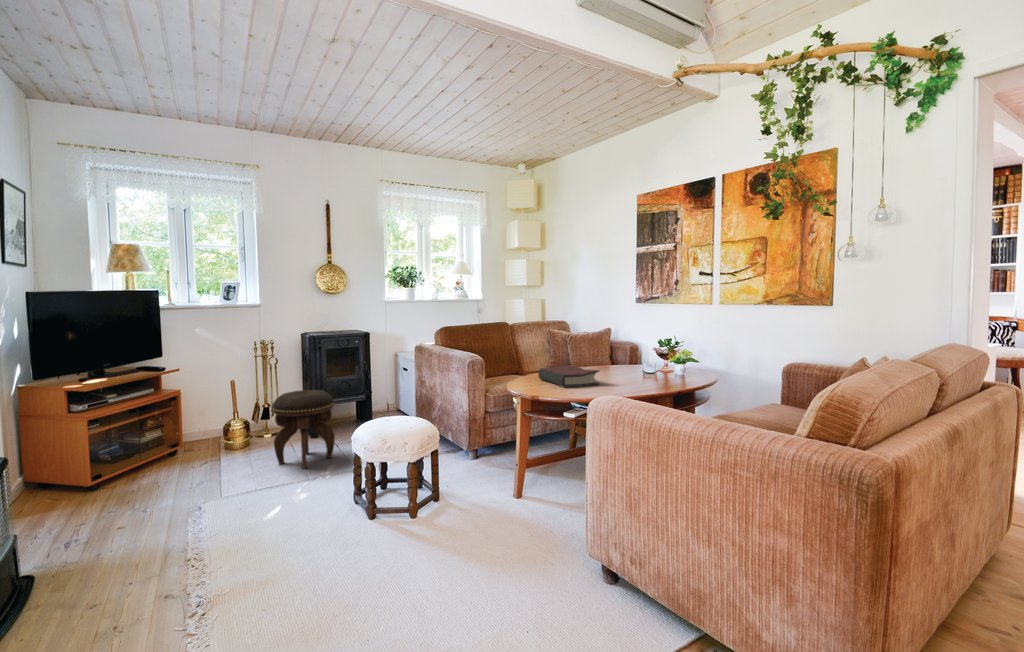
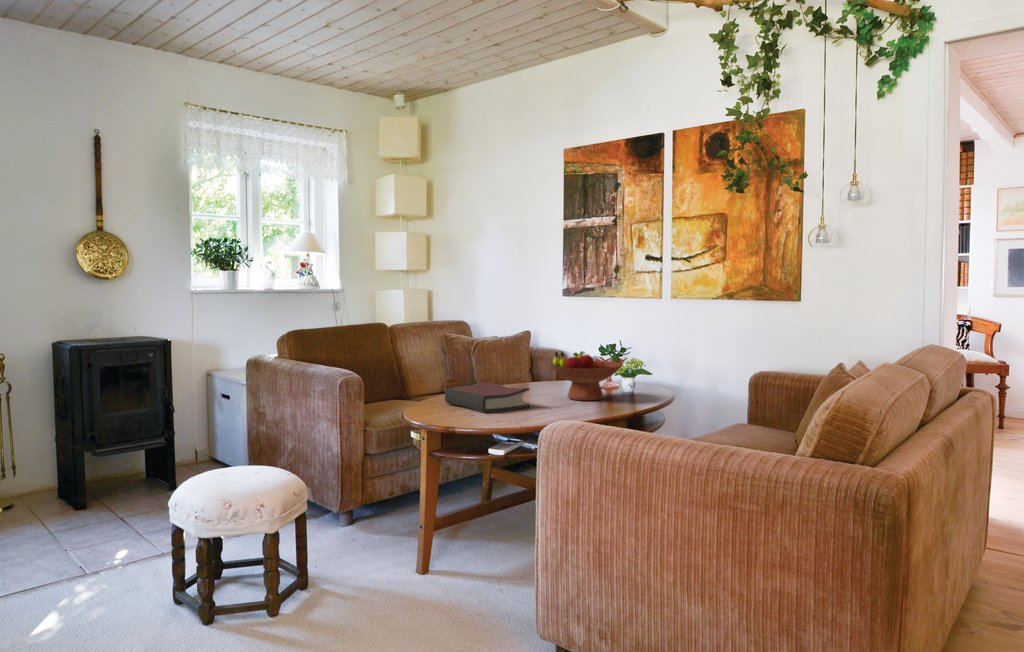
fruit bowl: none [618,343,675,381] -> present [550,351,622,401]
footstool: present [272,390,335,468] -> none [19,433,125,556]

